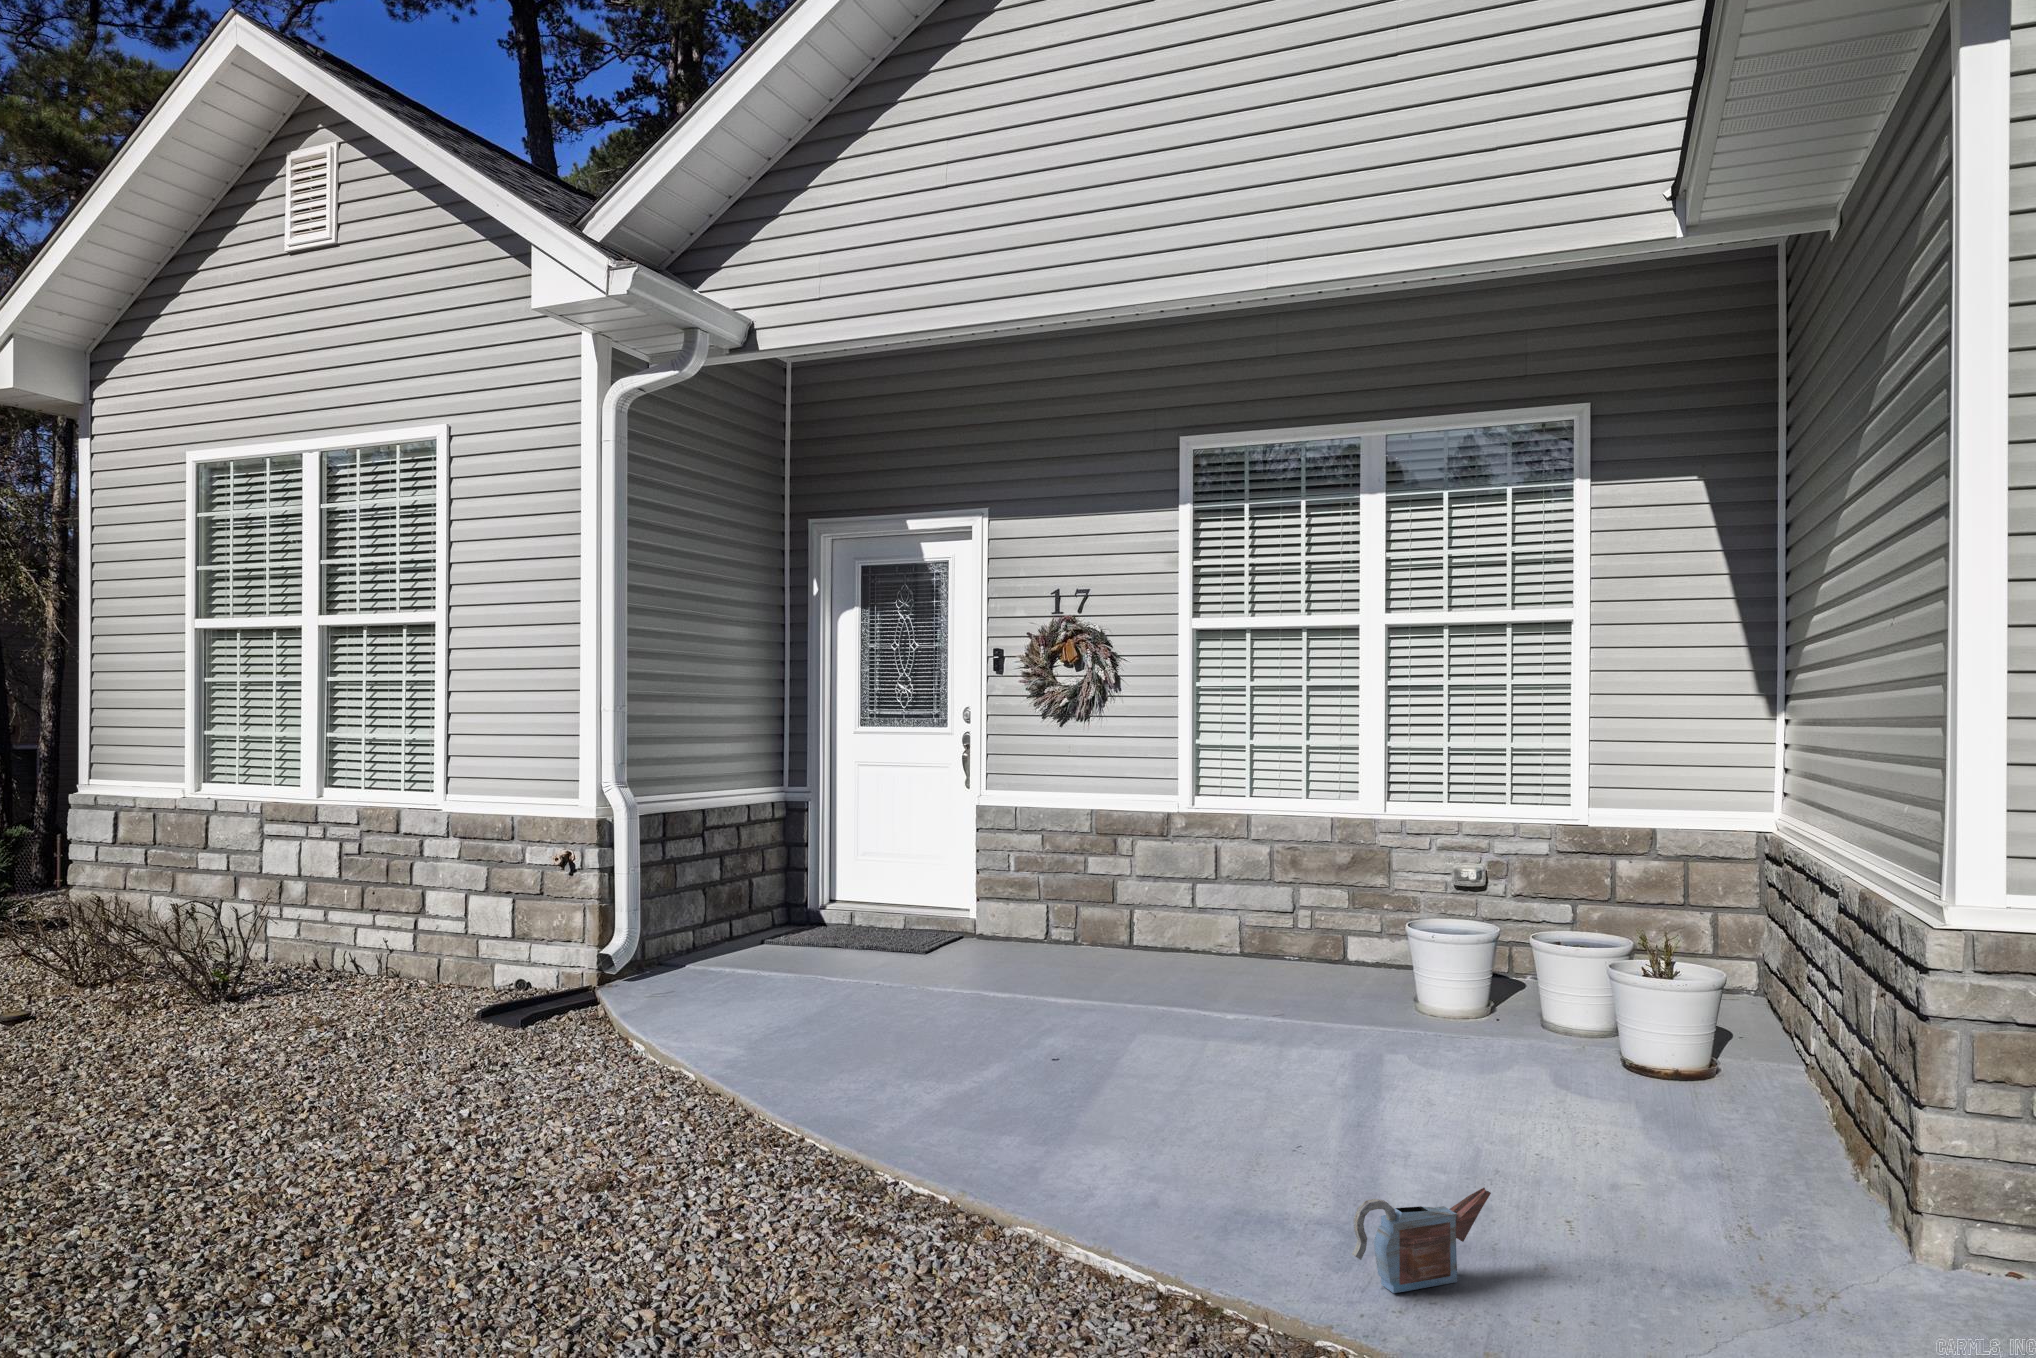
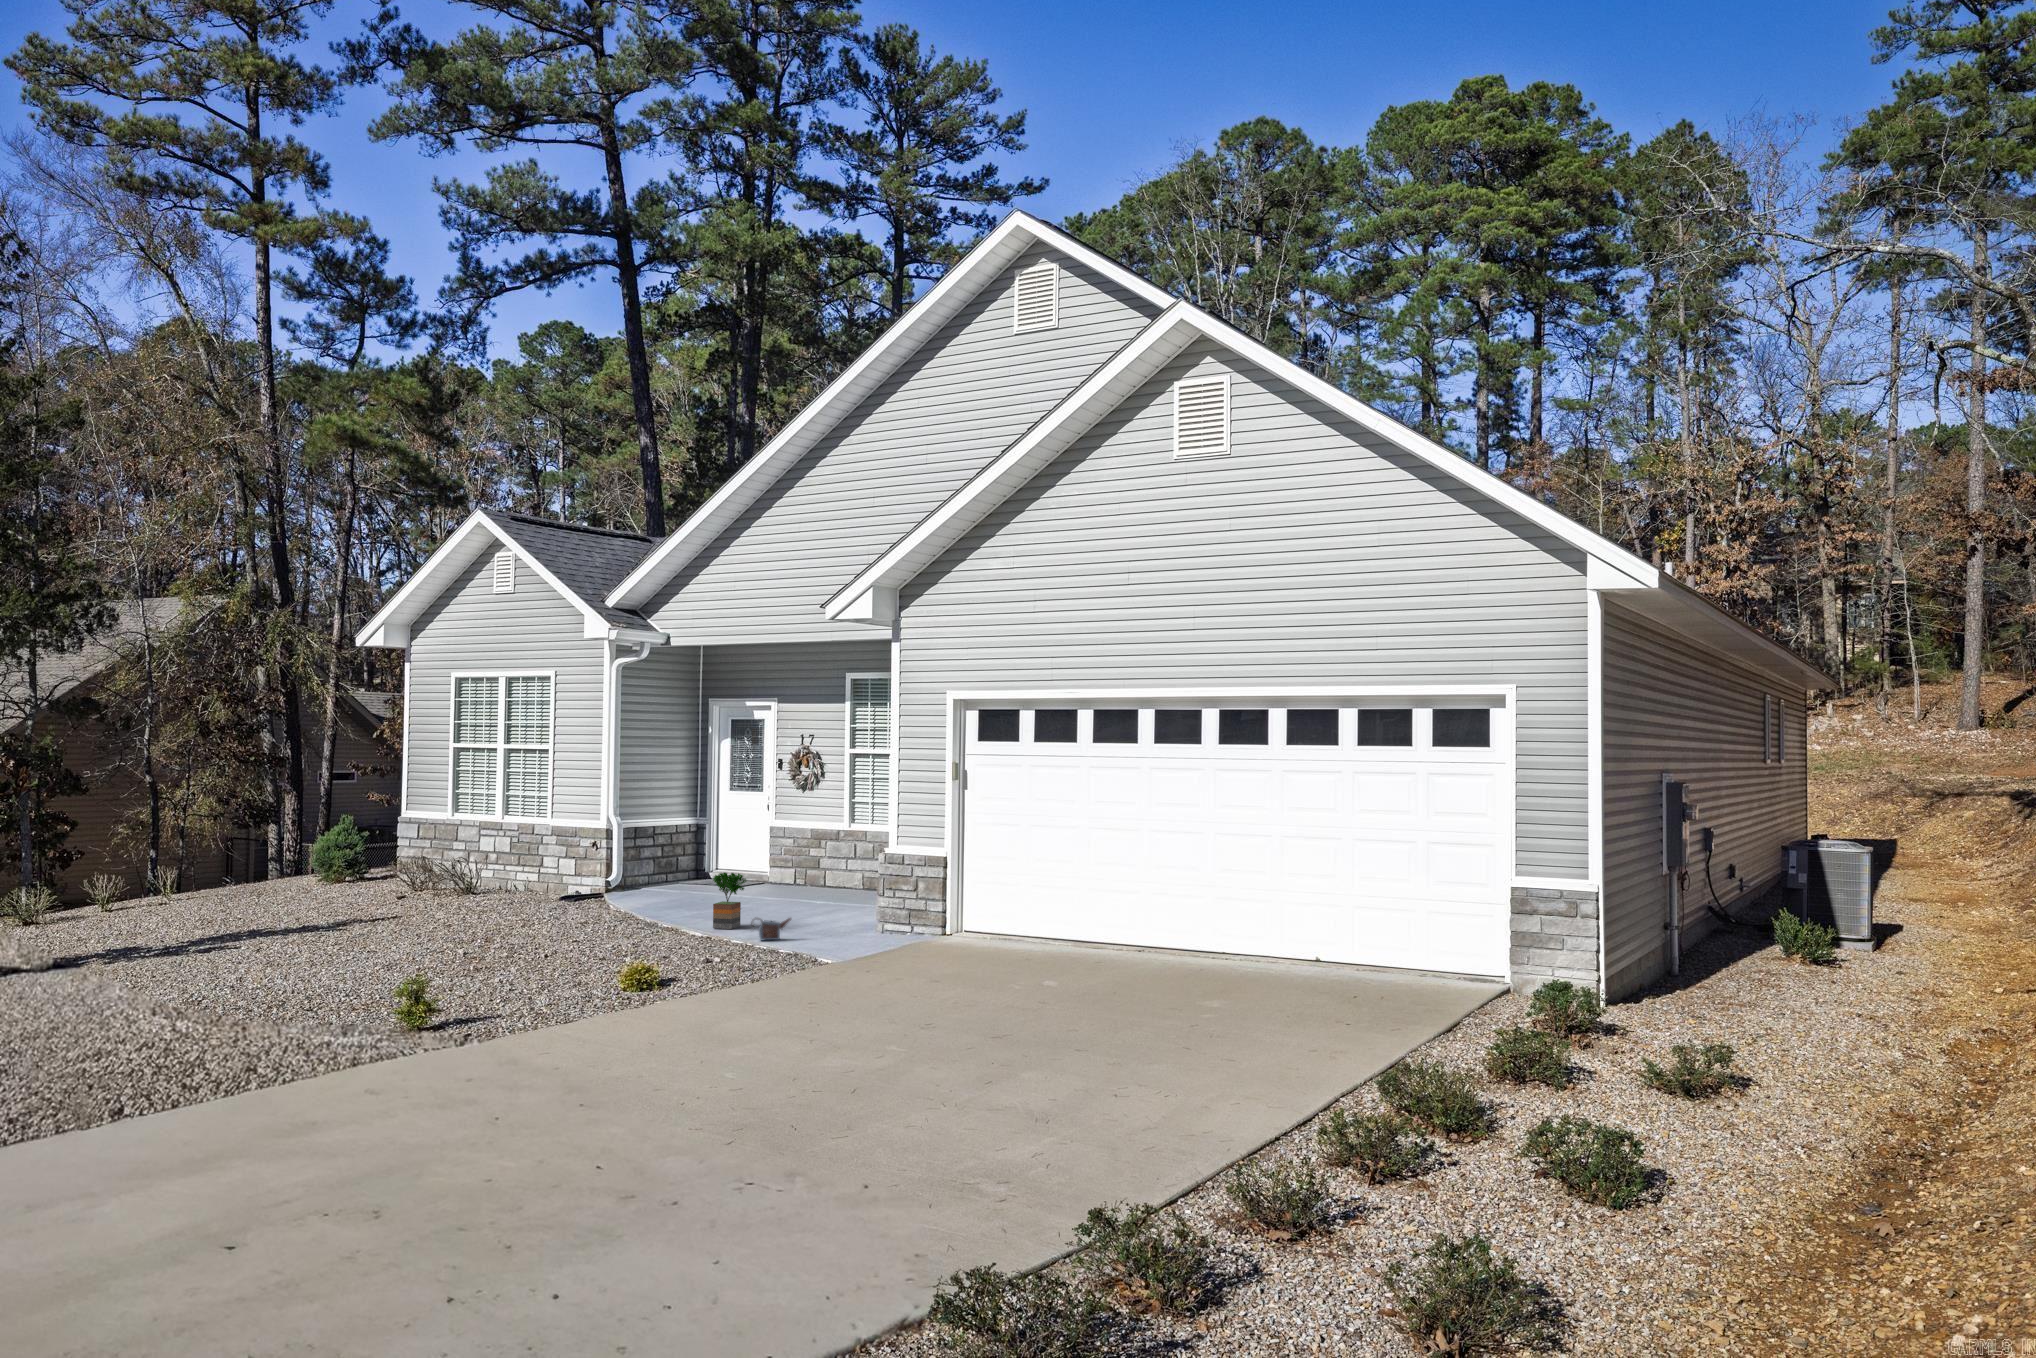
potted tree: none [1073,985,1206,1196] -> present [713,872,746,929]

